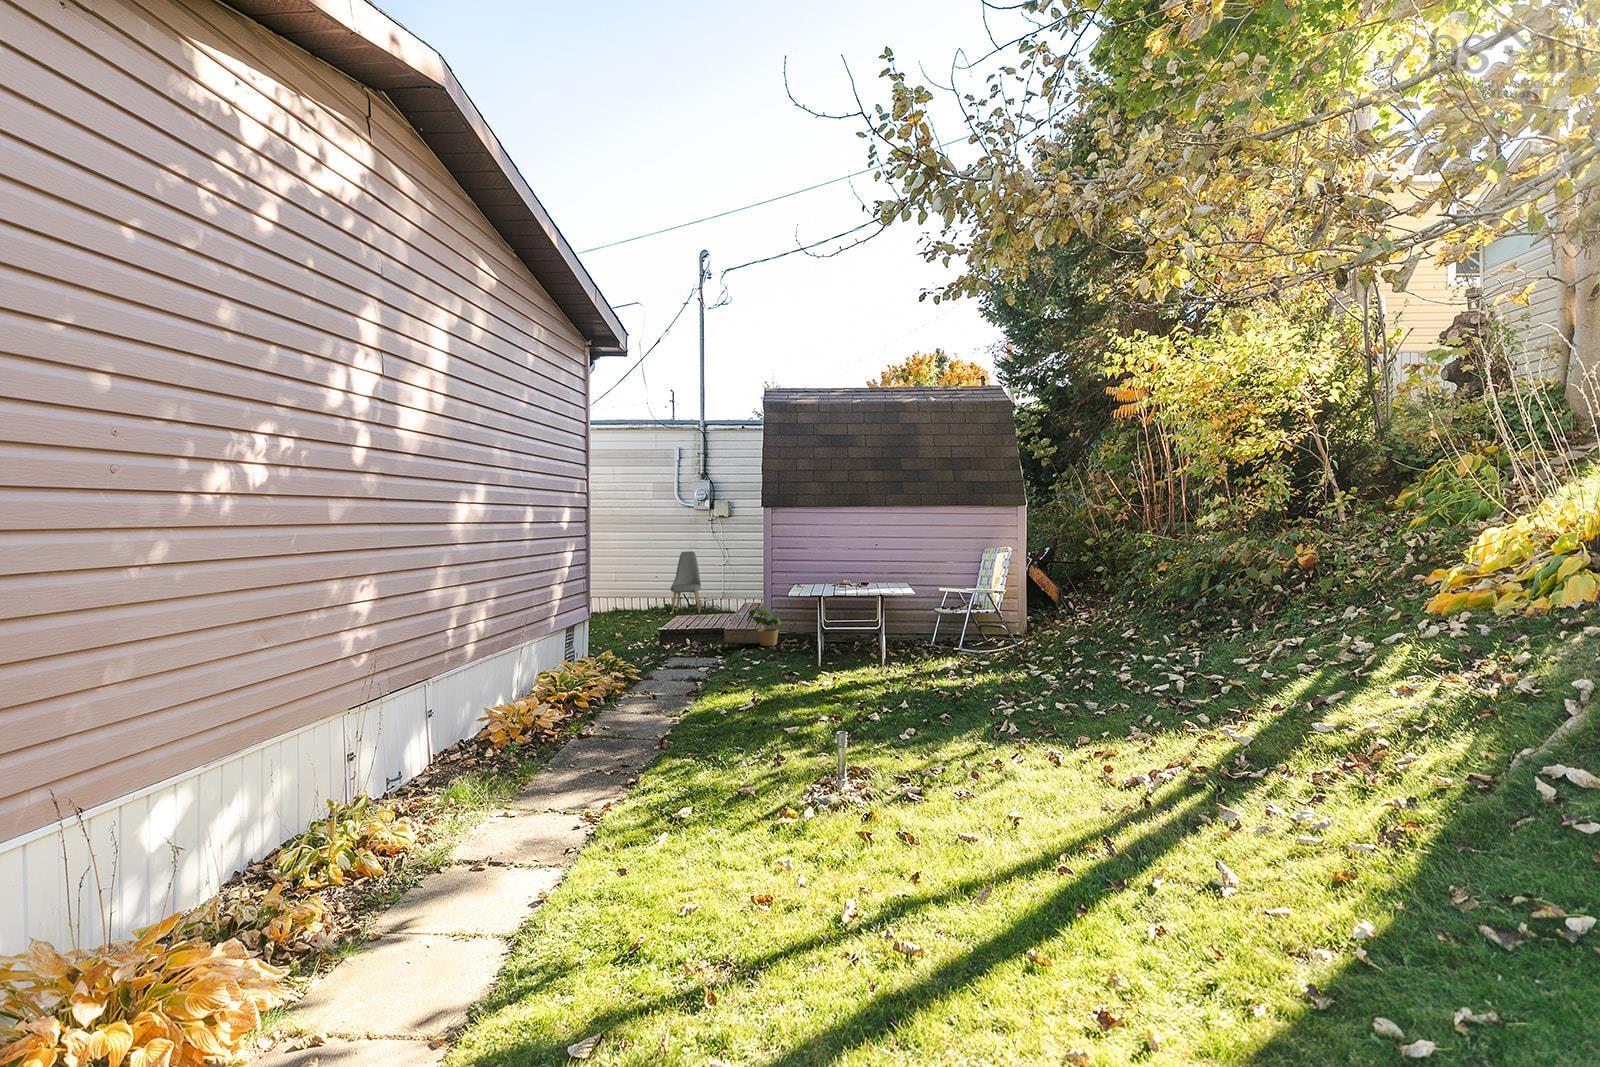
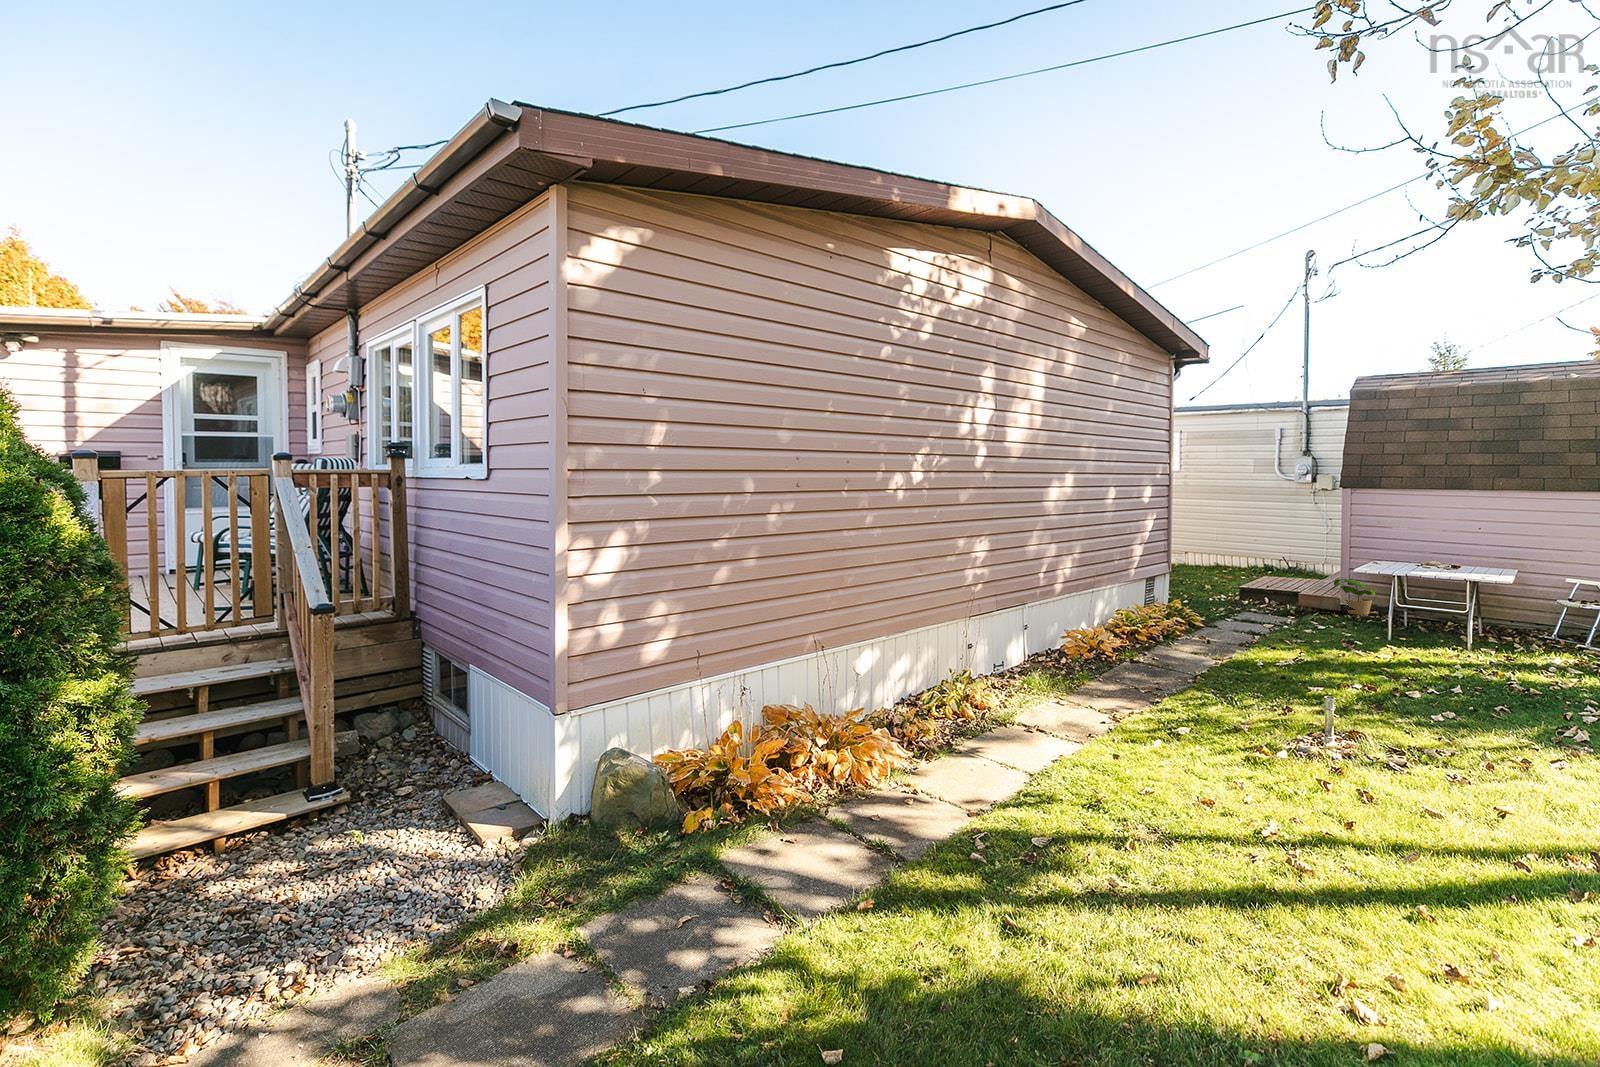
chair: present [671,551,701,614] -> none [1264,520,1298,576]

